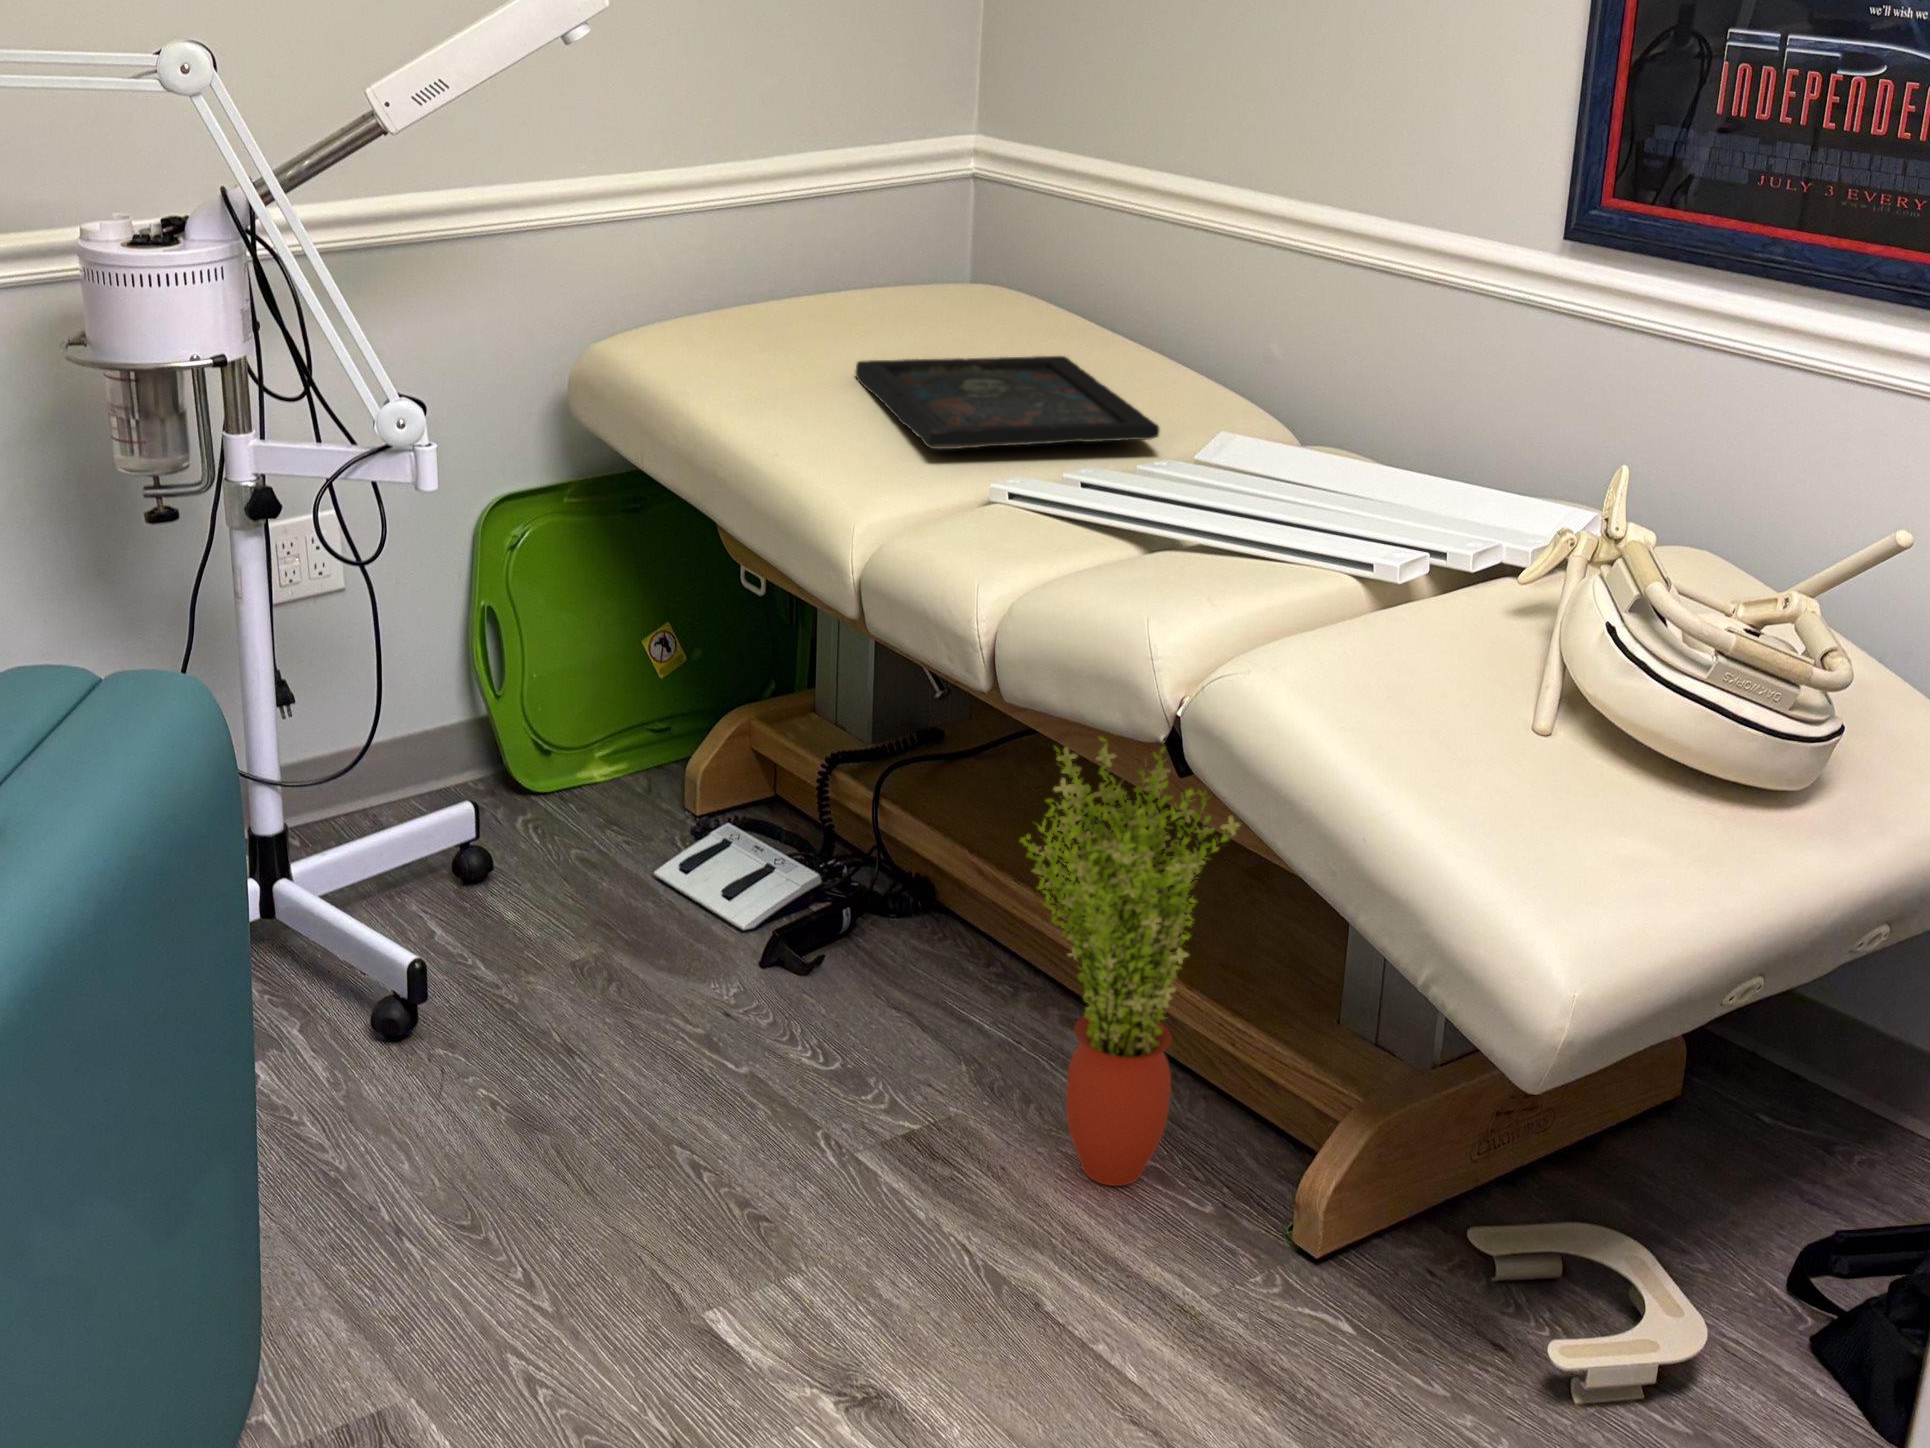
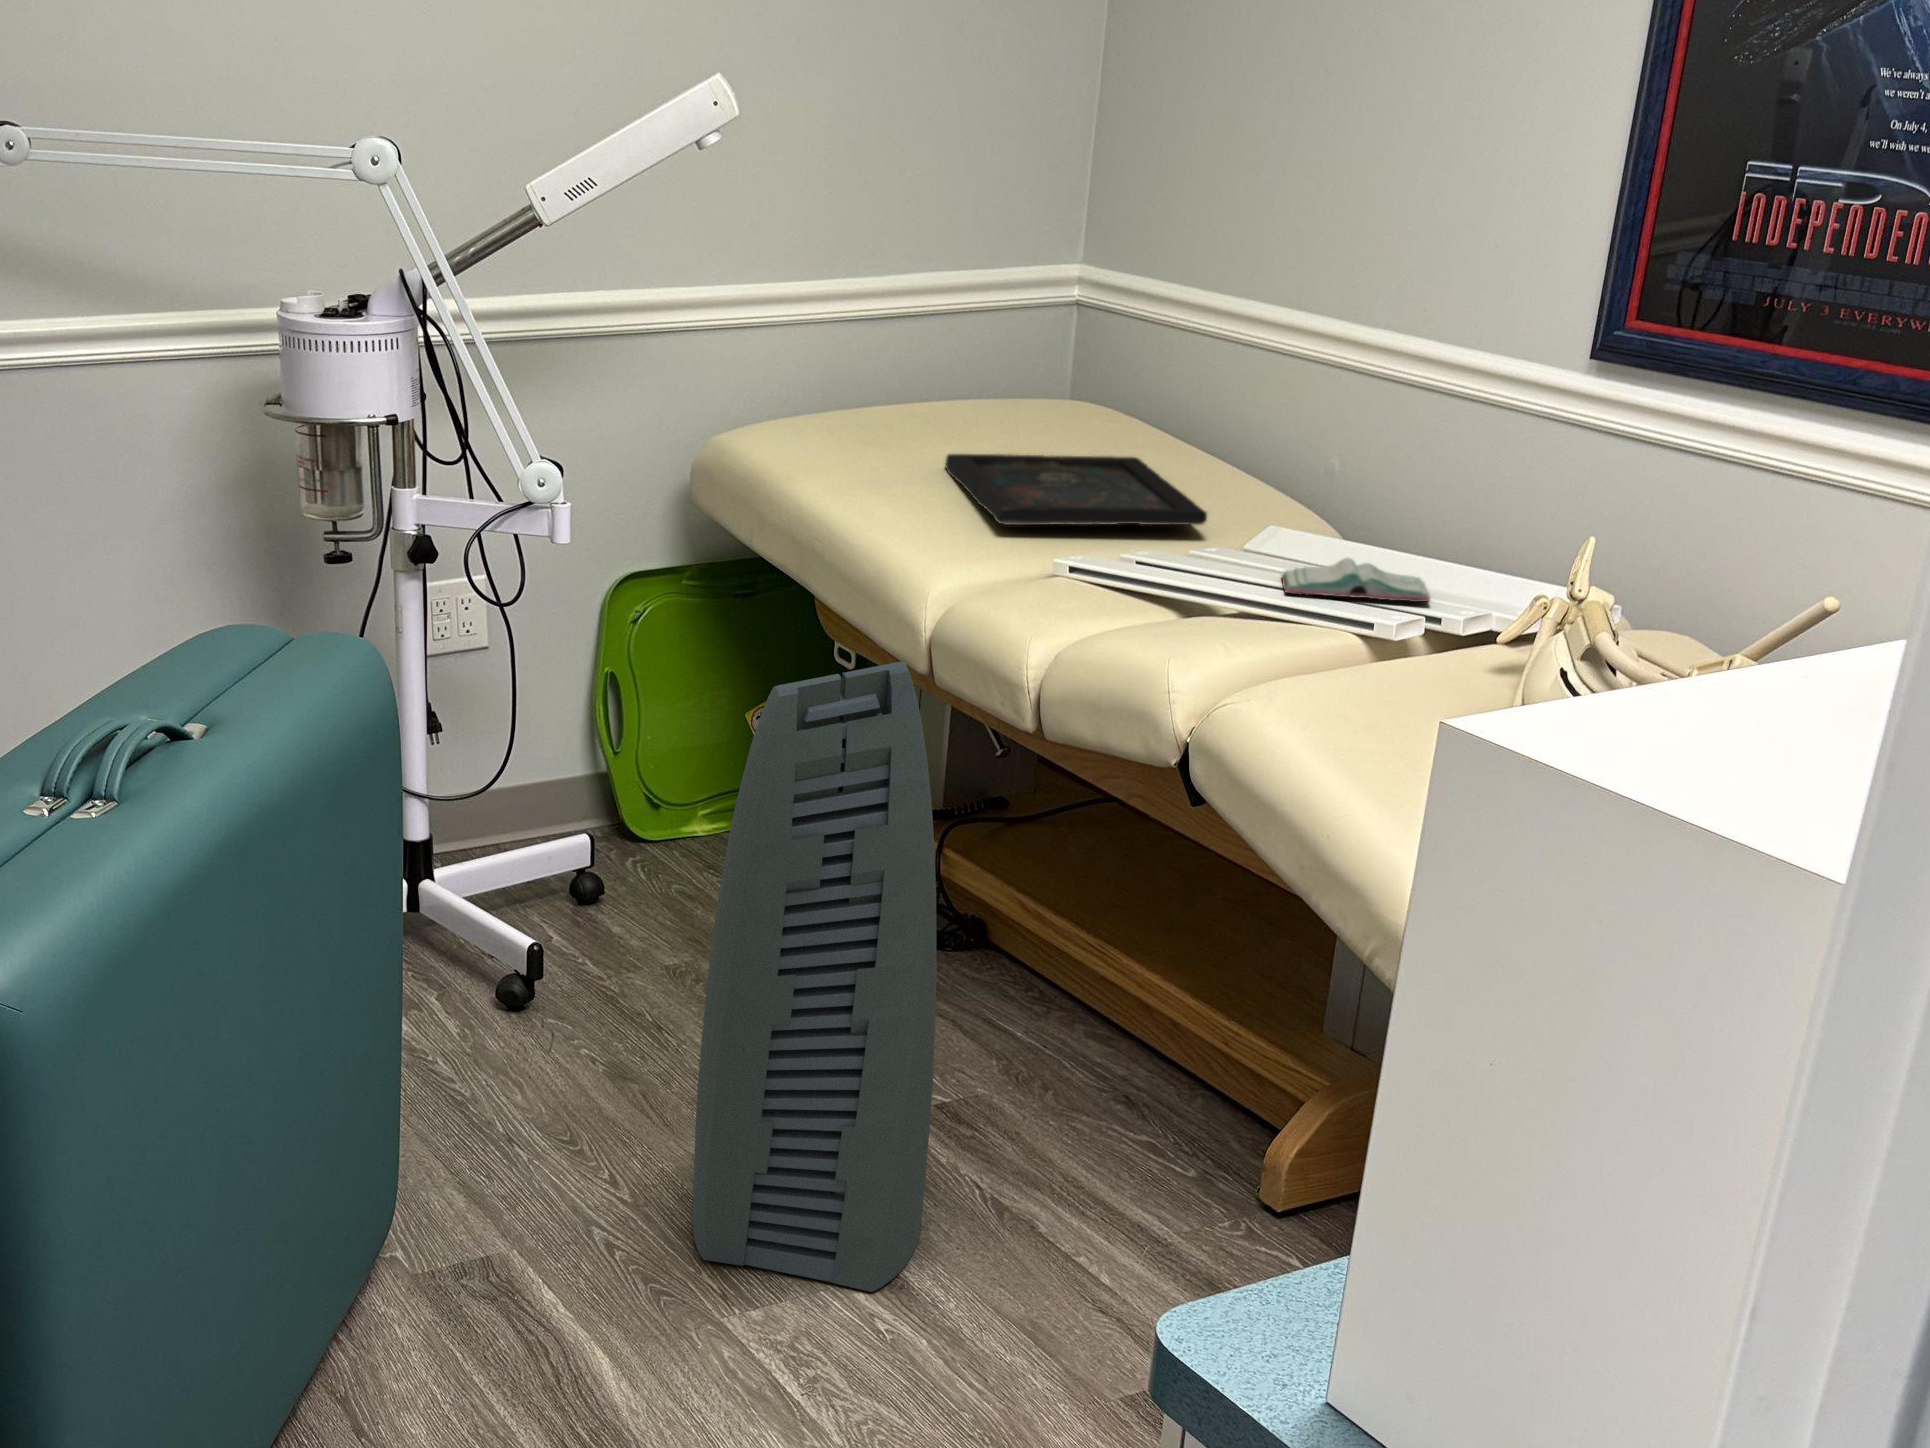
book: none [1252,477,1424,526] -> present [1282,558,1430,602]
air purifier: none [633,653,914,1421] -> present [693,661,936,1292]
potted plant: present [1020,737,1240,1186] -> none [1041,758,1233,1151]

